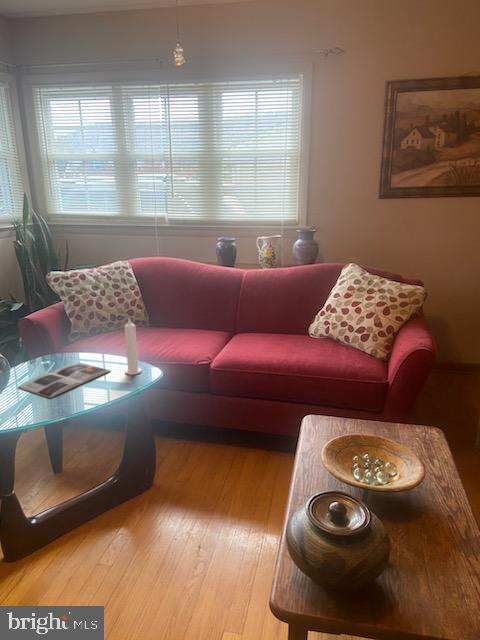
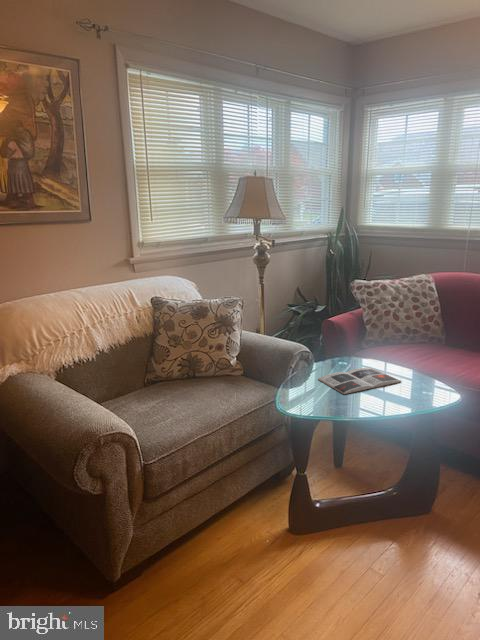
candle: present [125,318,141,375] -> none [416,332,434,390]

